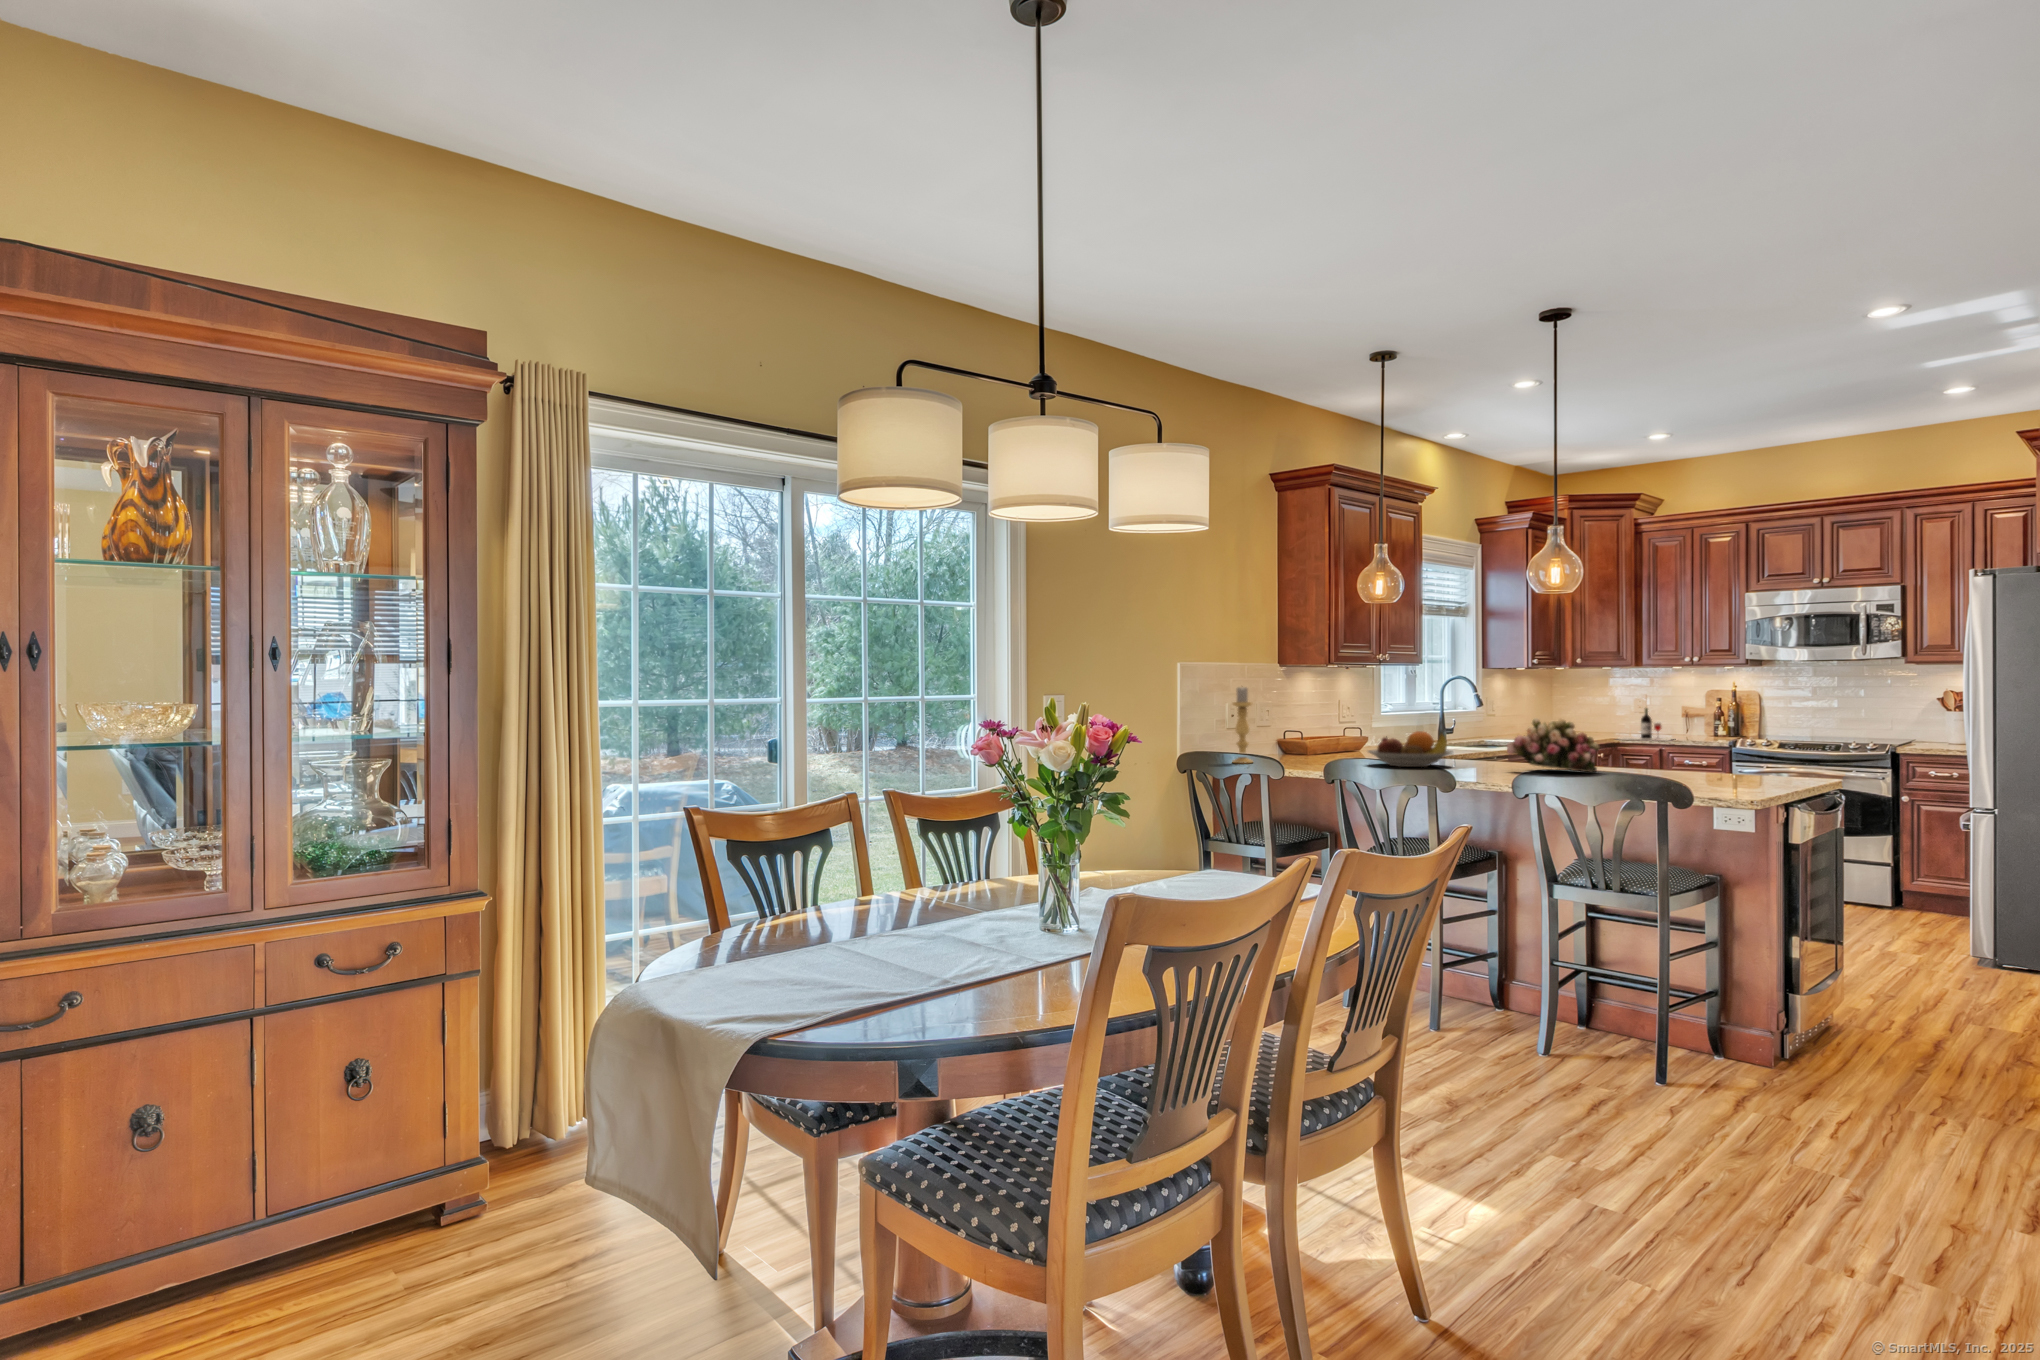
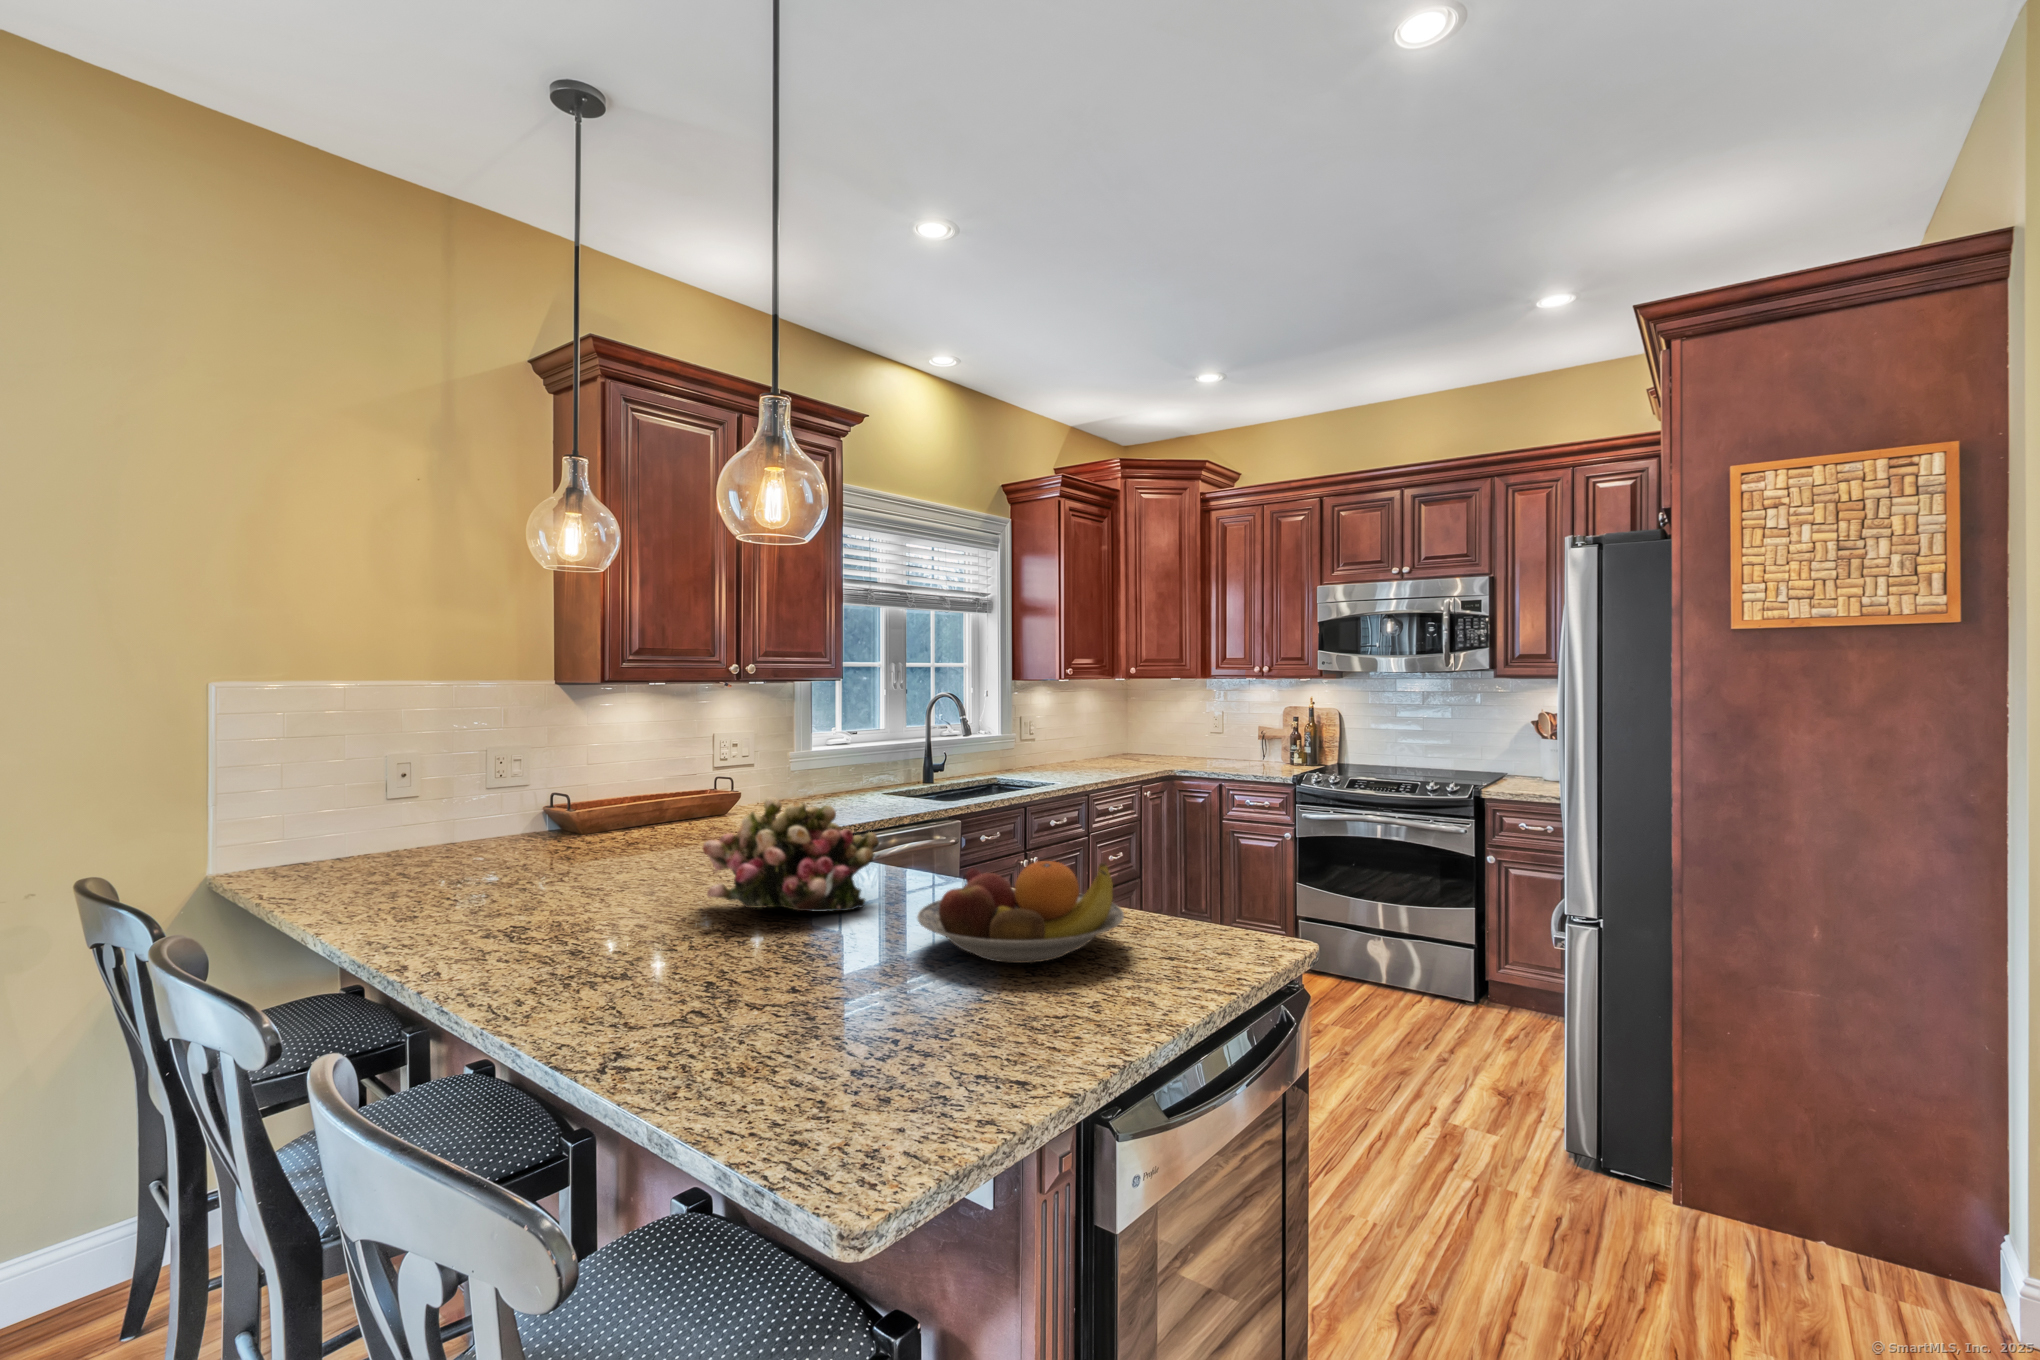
candle holder: present [1233,687,1253,764] -> none [309,726,357,873]
wine bottle: present [1621,708,1671,741] -> none [1164,731,1244,776]
fruit bowl: present [1368,731,1451,767] -> present [917,861,1124,963]

